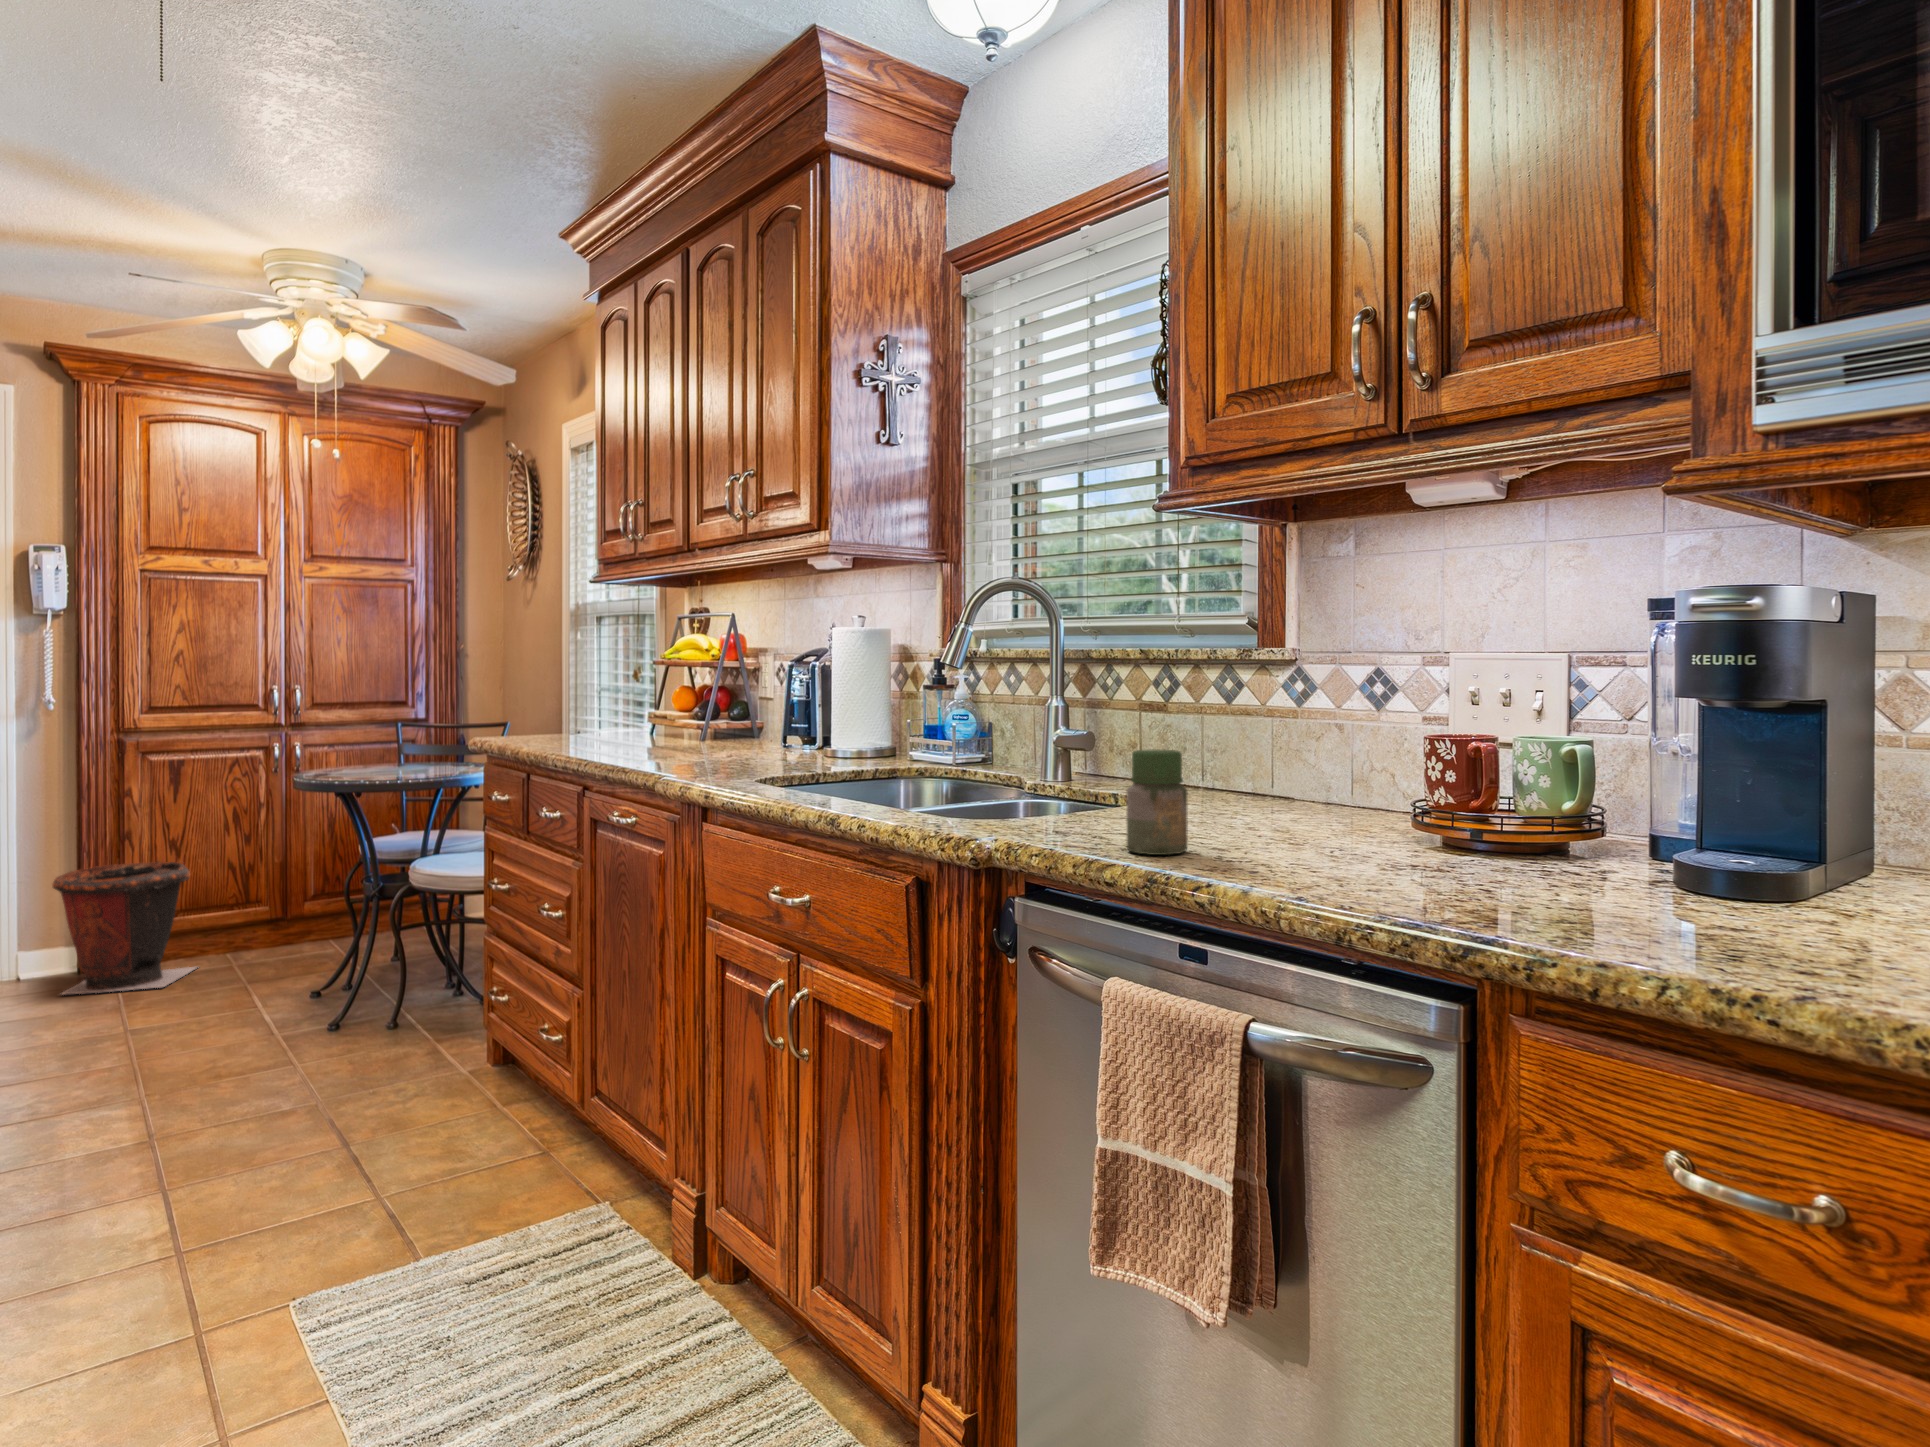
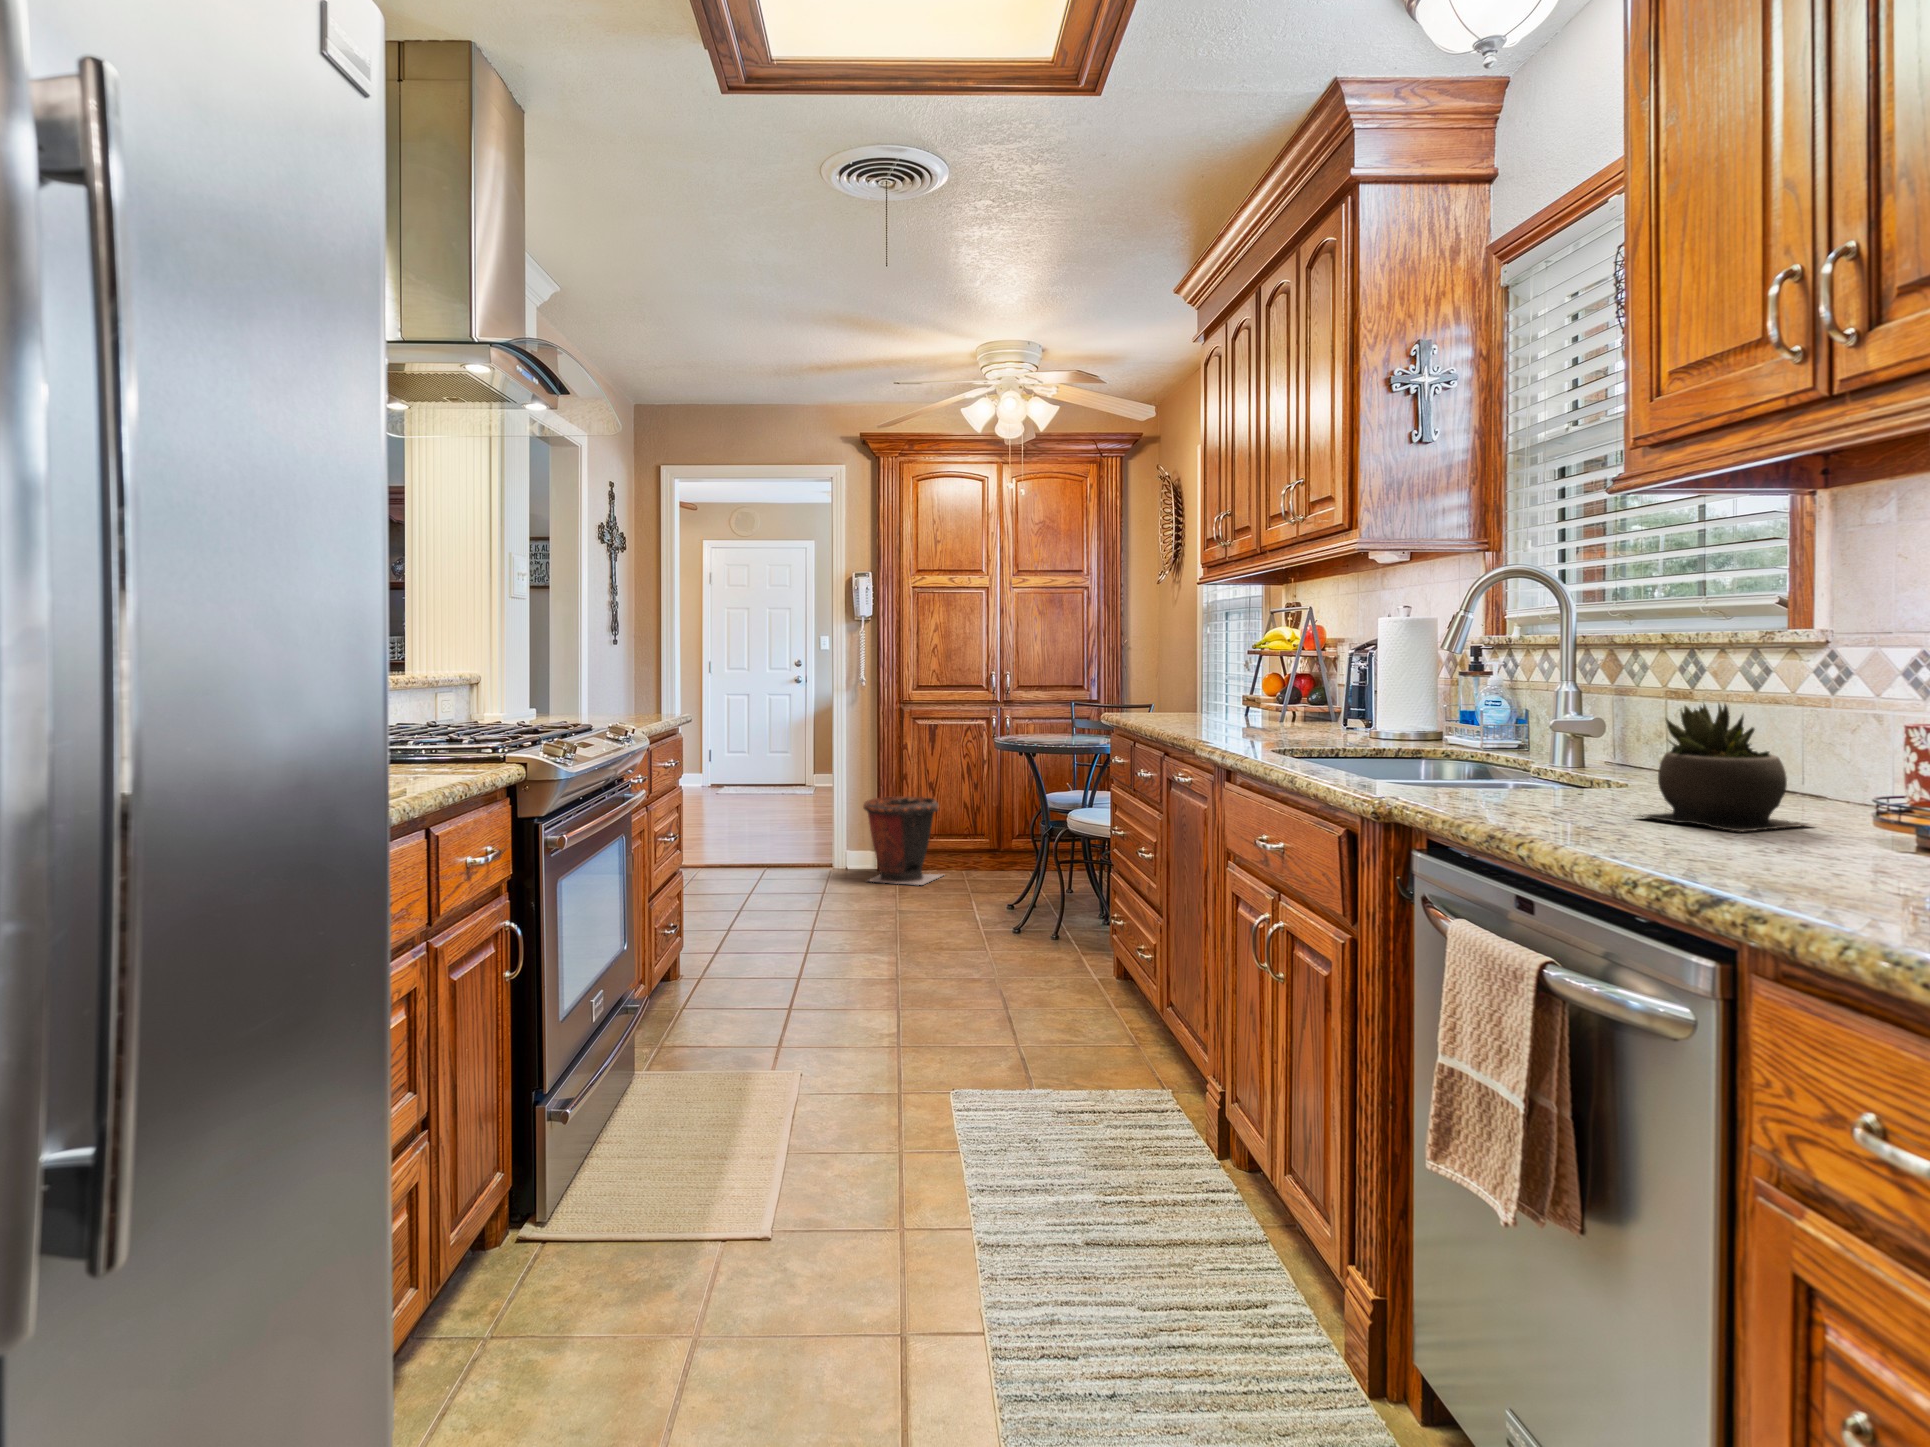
succulent plant: none [1230,722,1366,850] -> present [1634,704,1808,832]
jar: present [1127,749,1188,855] -> none [1501,723,1565,820]

